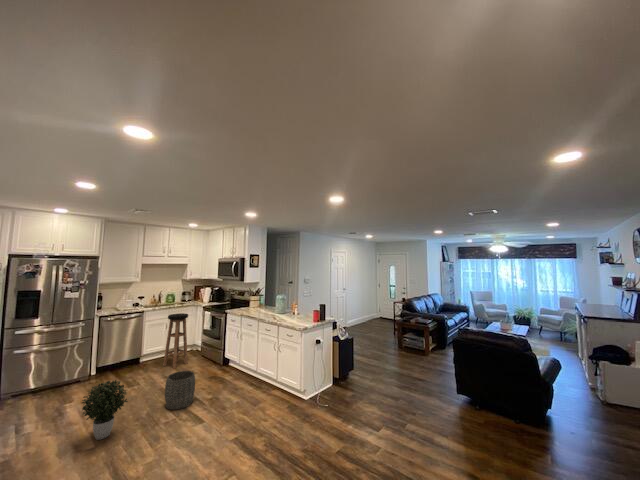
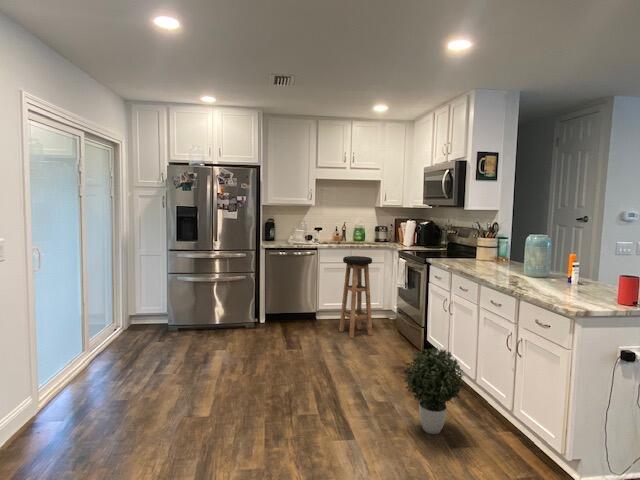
woven basket: present [165,371,195,410] -> none [311,343,355,403]
potted plant: present [82,380,127,440] -> present [404,348,465,434]

